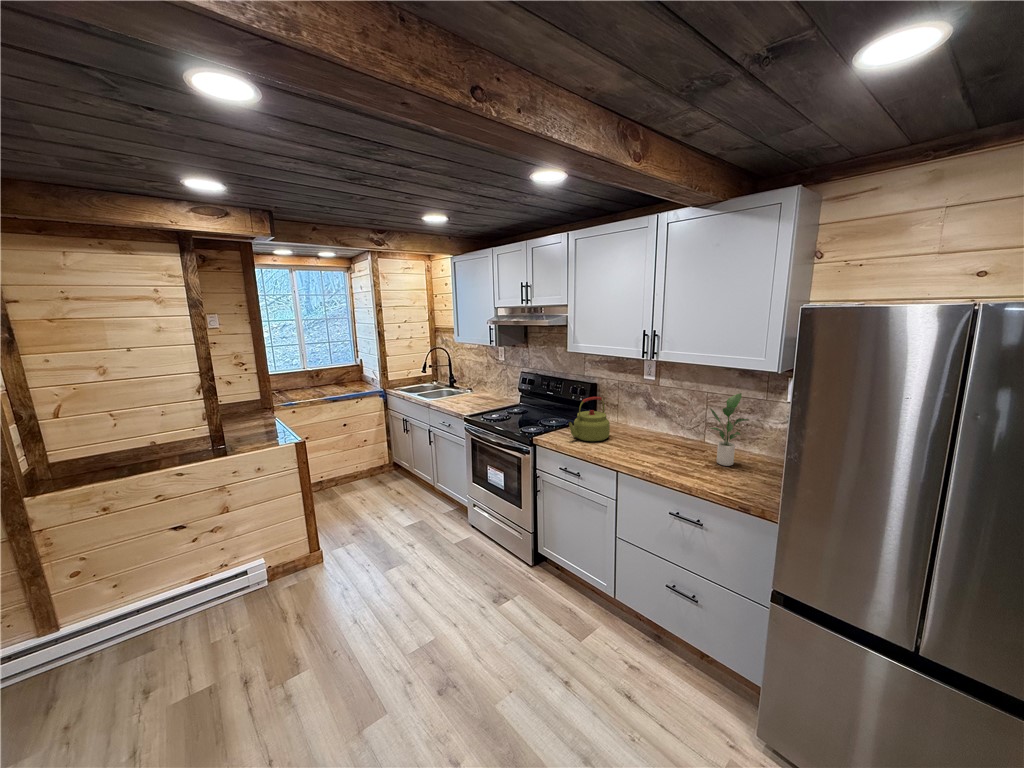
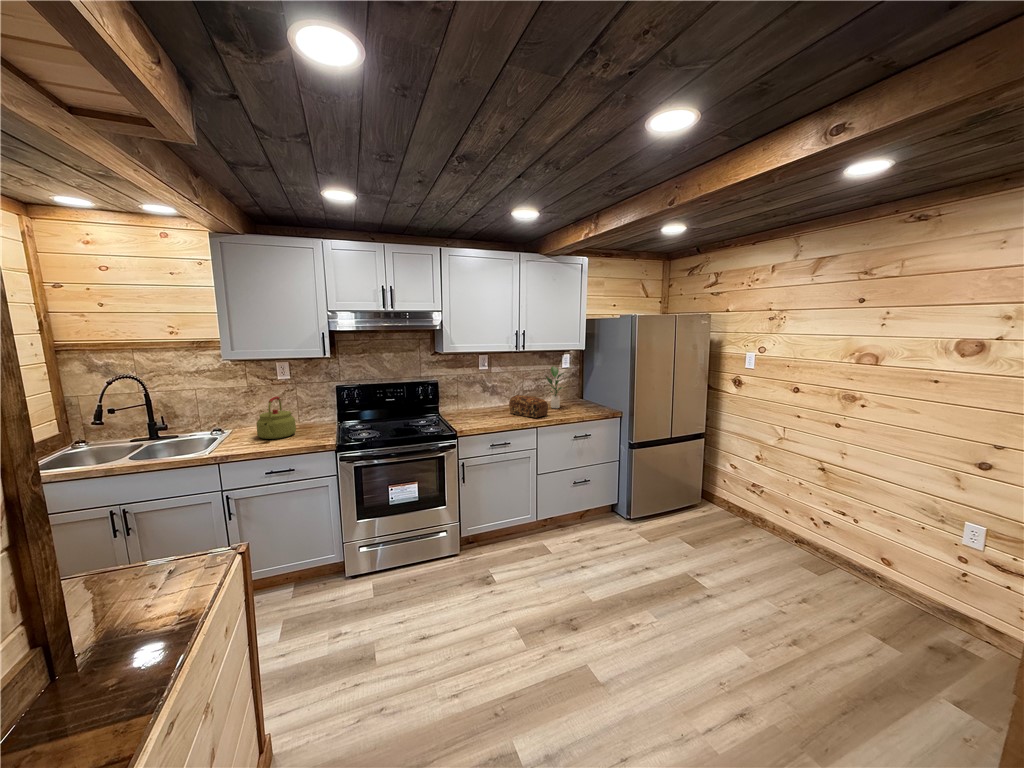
kettle: present [568,397,610,441] -> present [256,396,296,439]
bread loaf: none [633,422,667,463] -> present [509,395,548,418]

